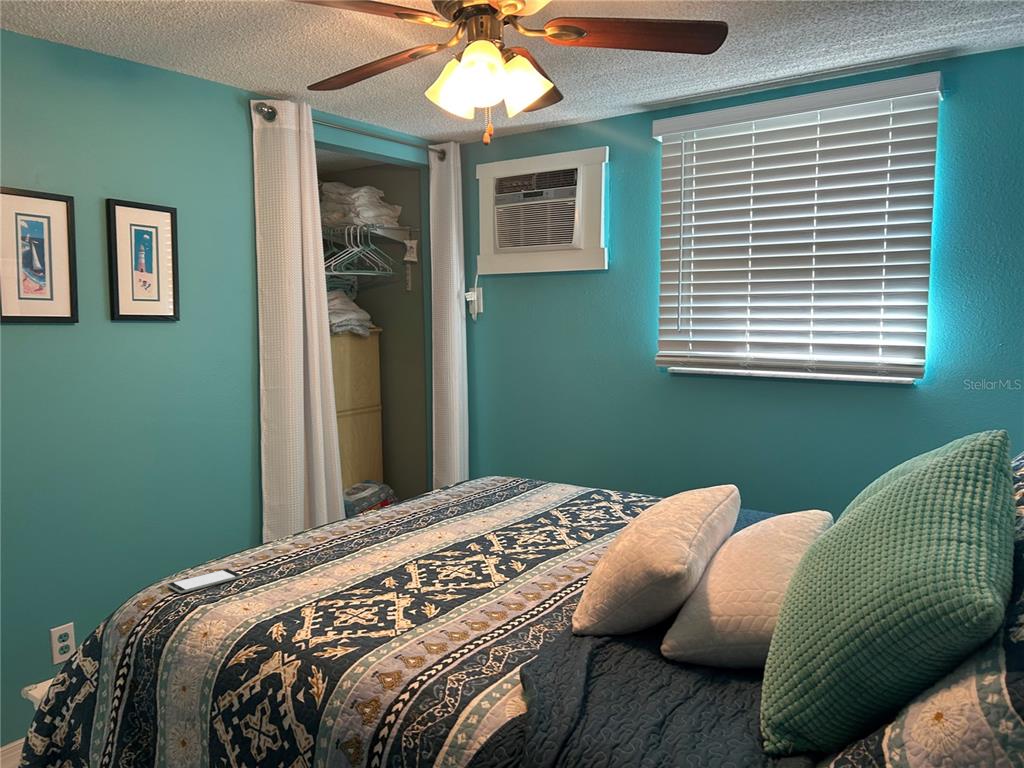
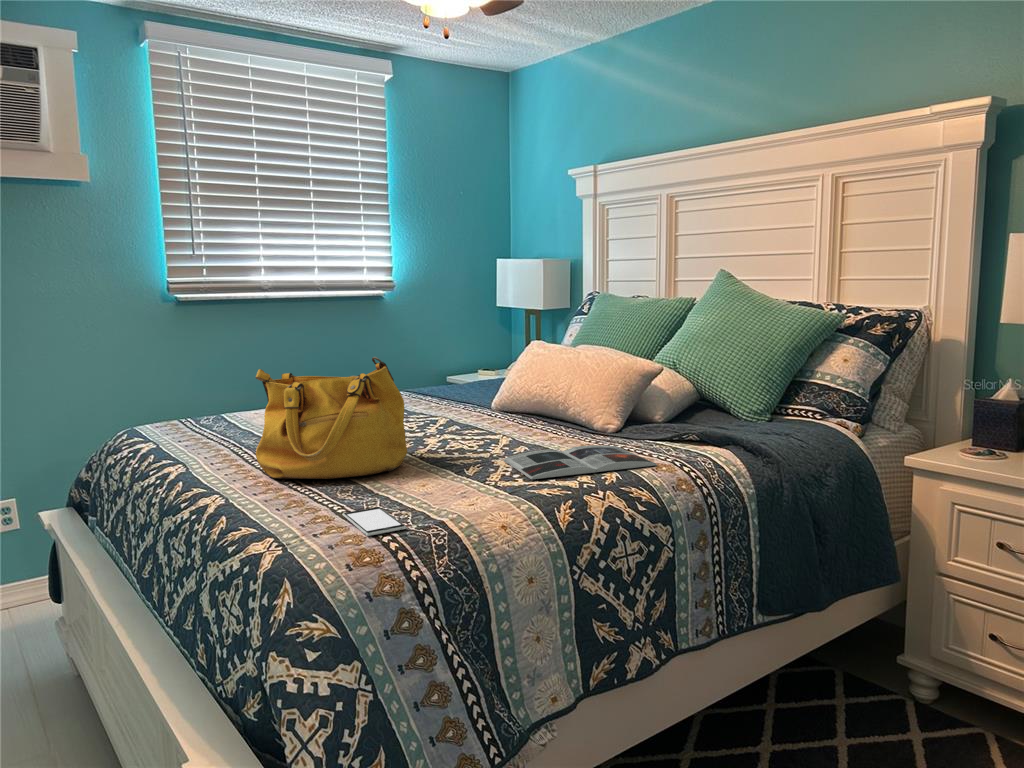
handbag: none [293,445,417,561] -> present [256,357,407,479]
magazine: none [325,590,493,668] -> present [504,445,657,479]

